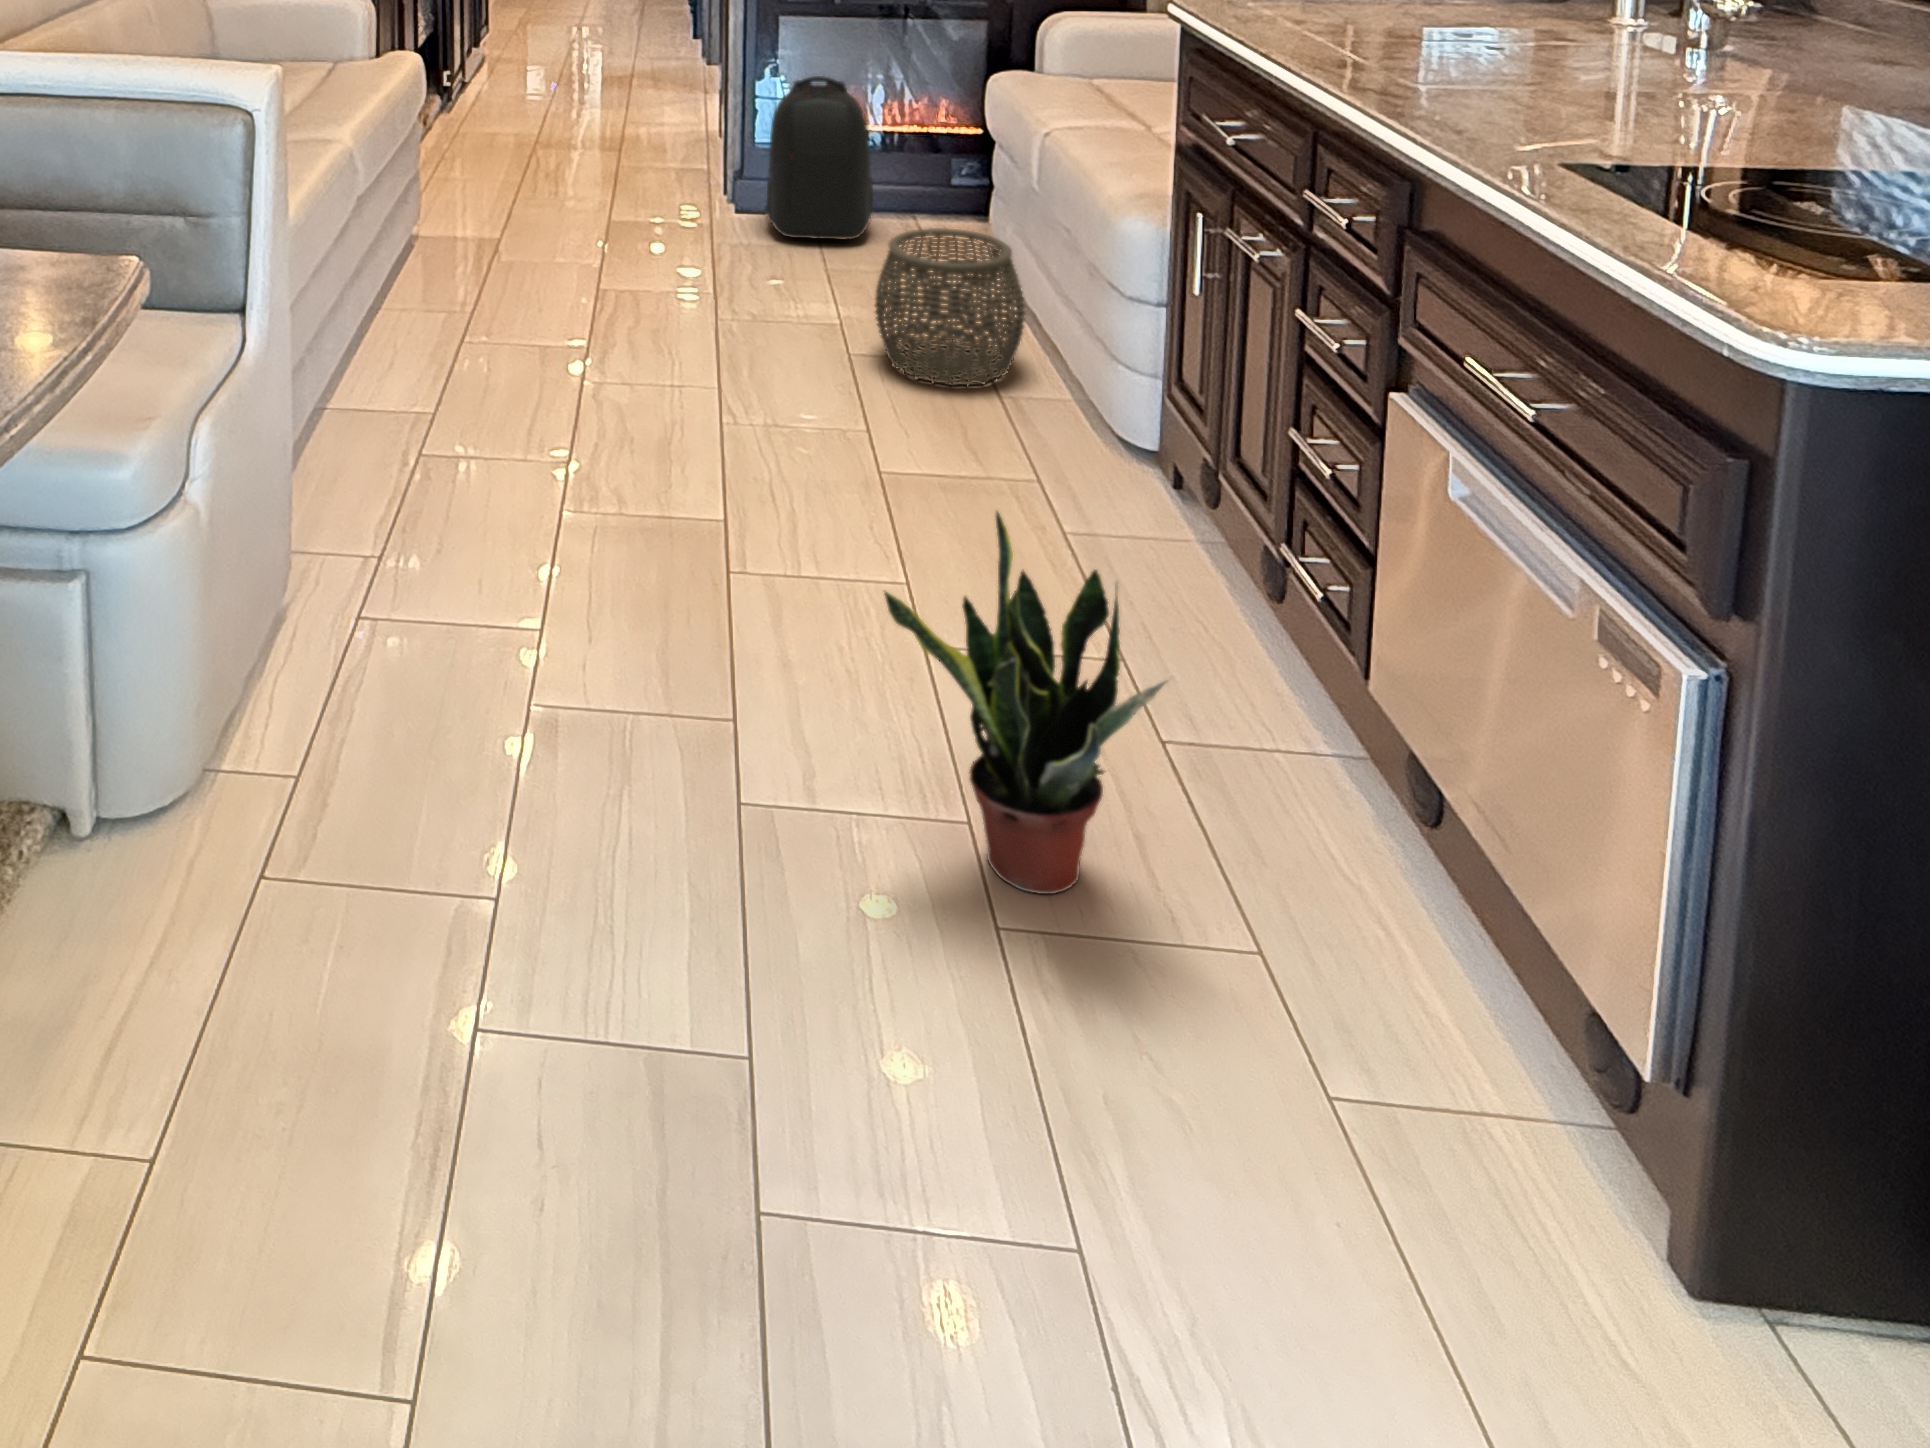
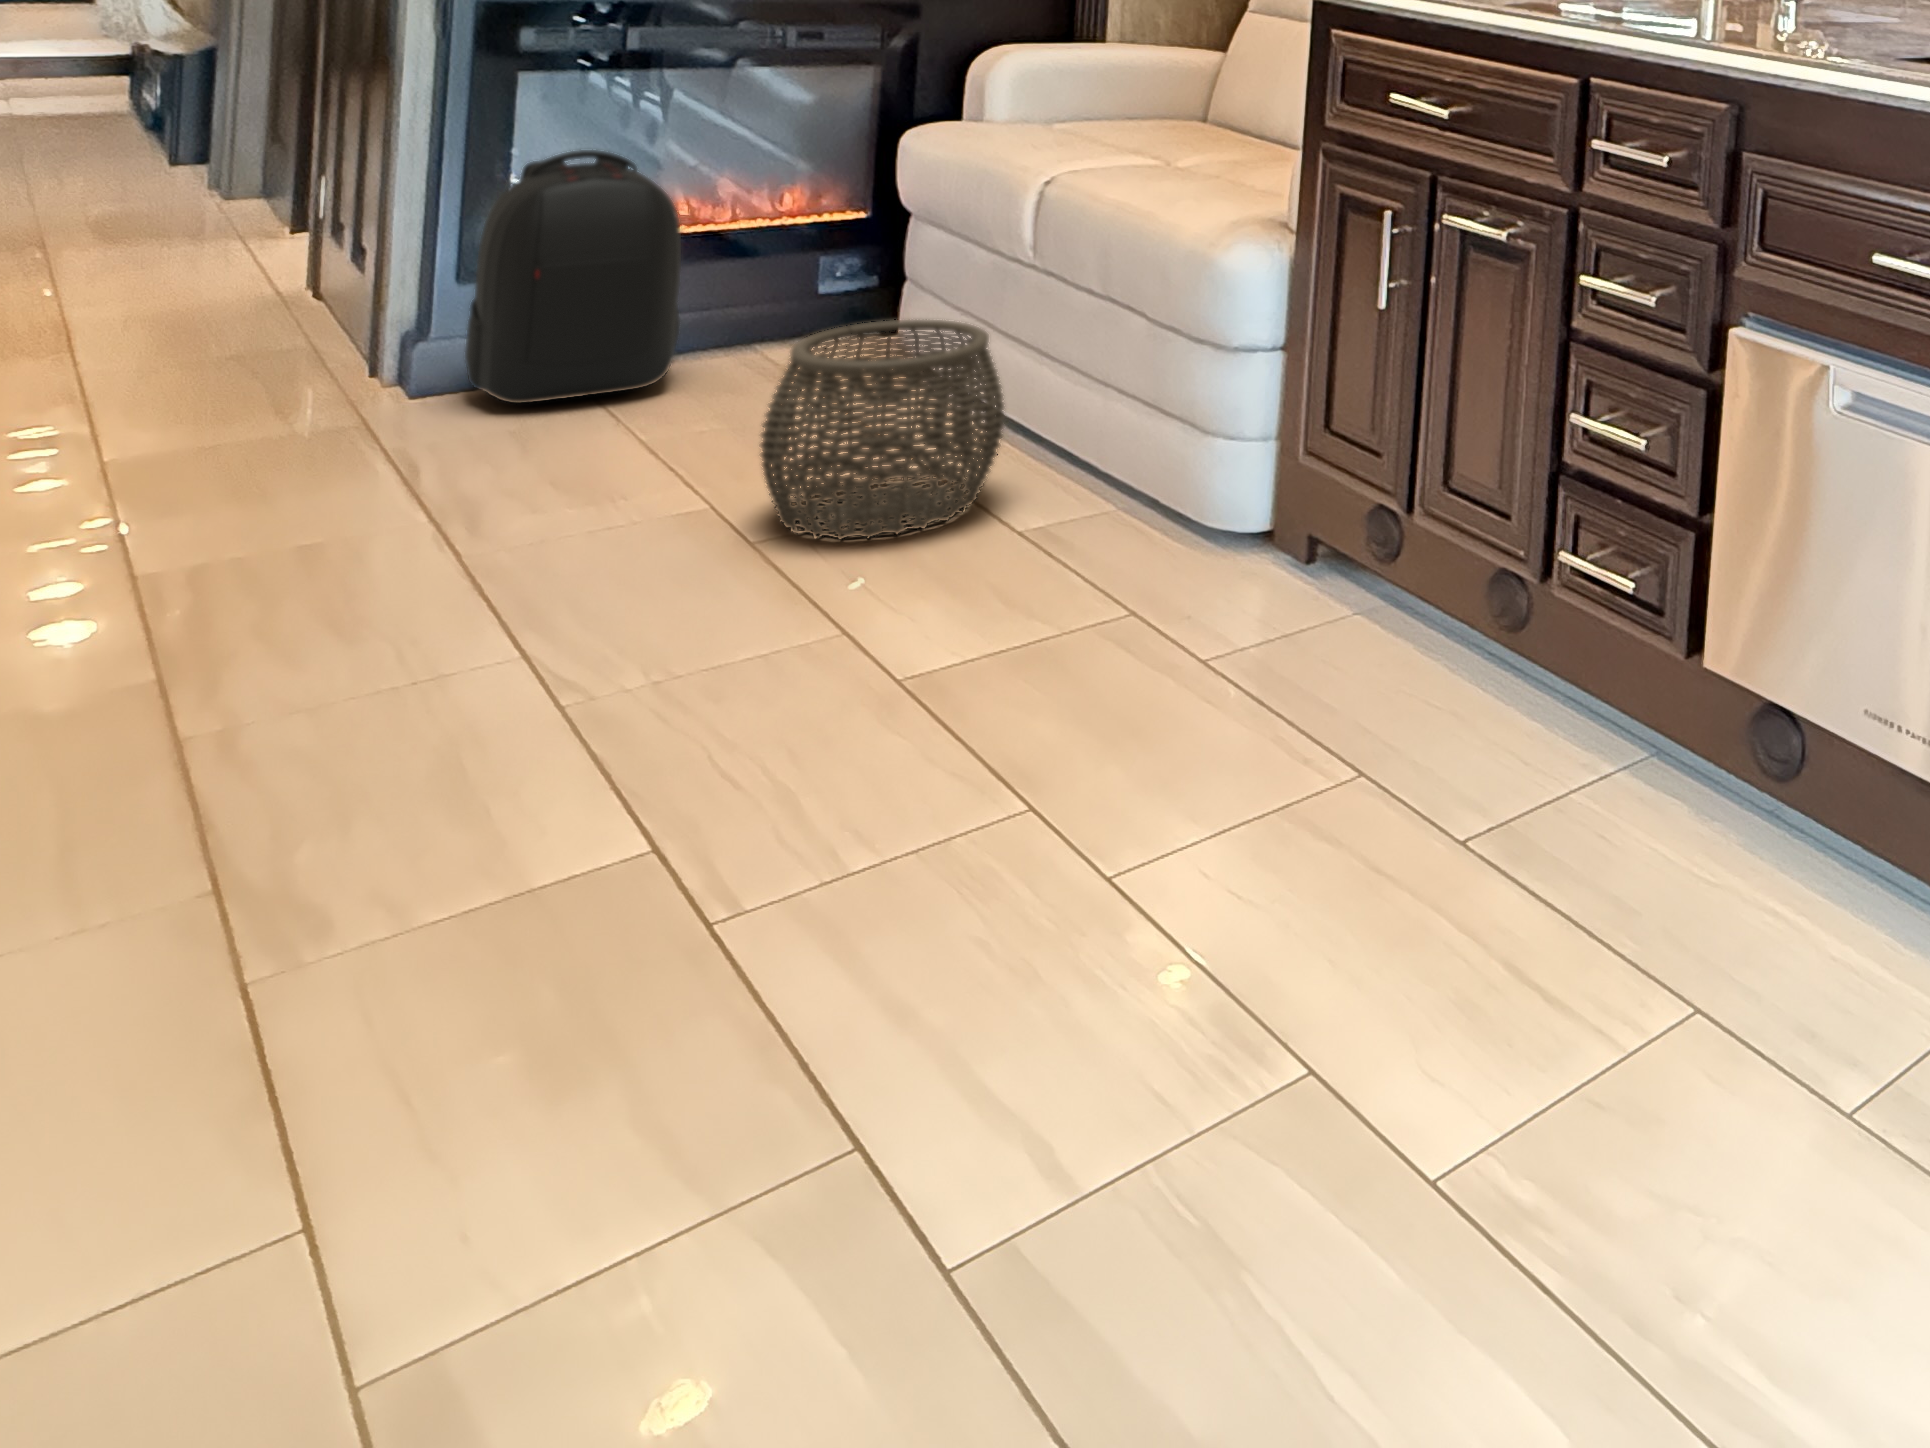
potted plant: present [884,512,1168,894] -> none [1123,582,1514,1101]

